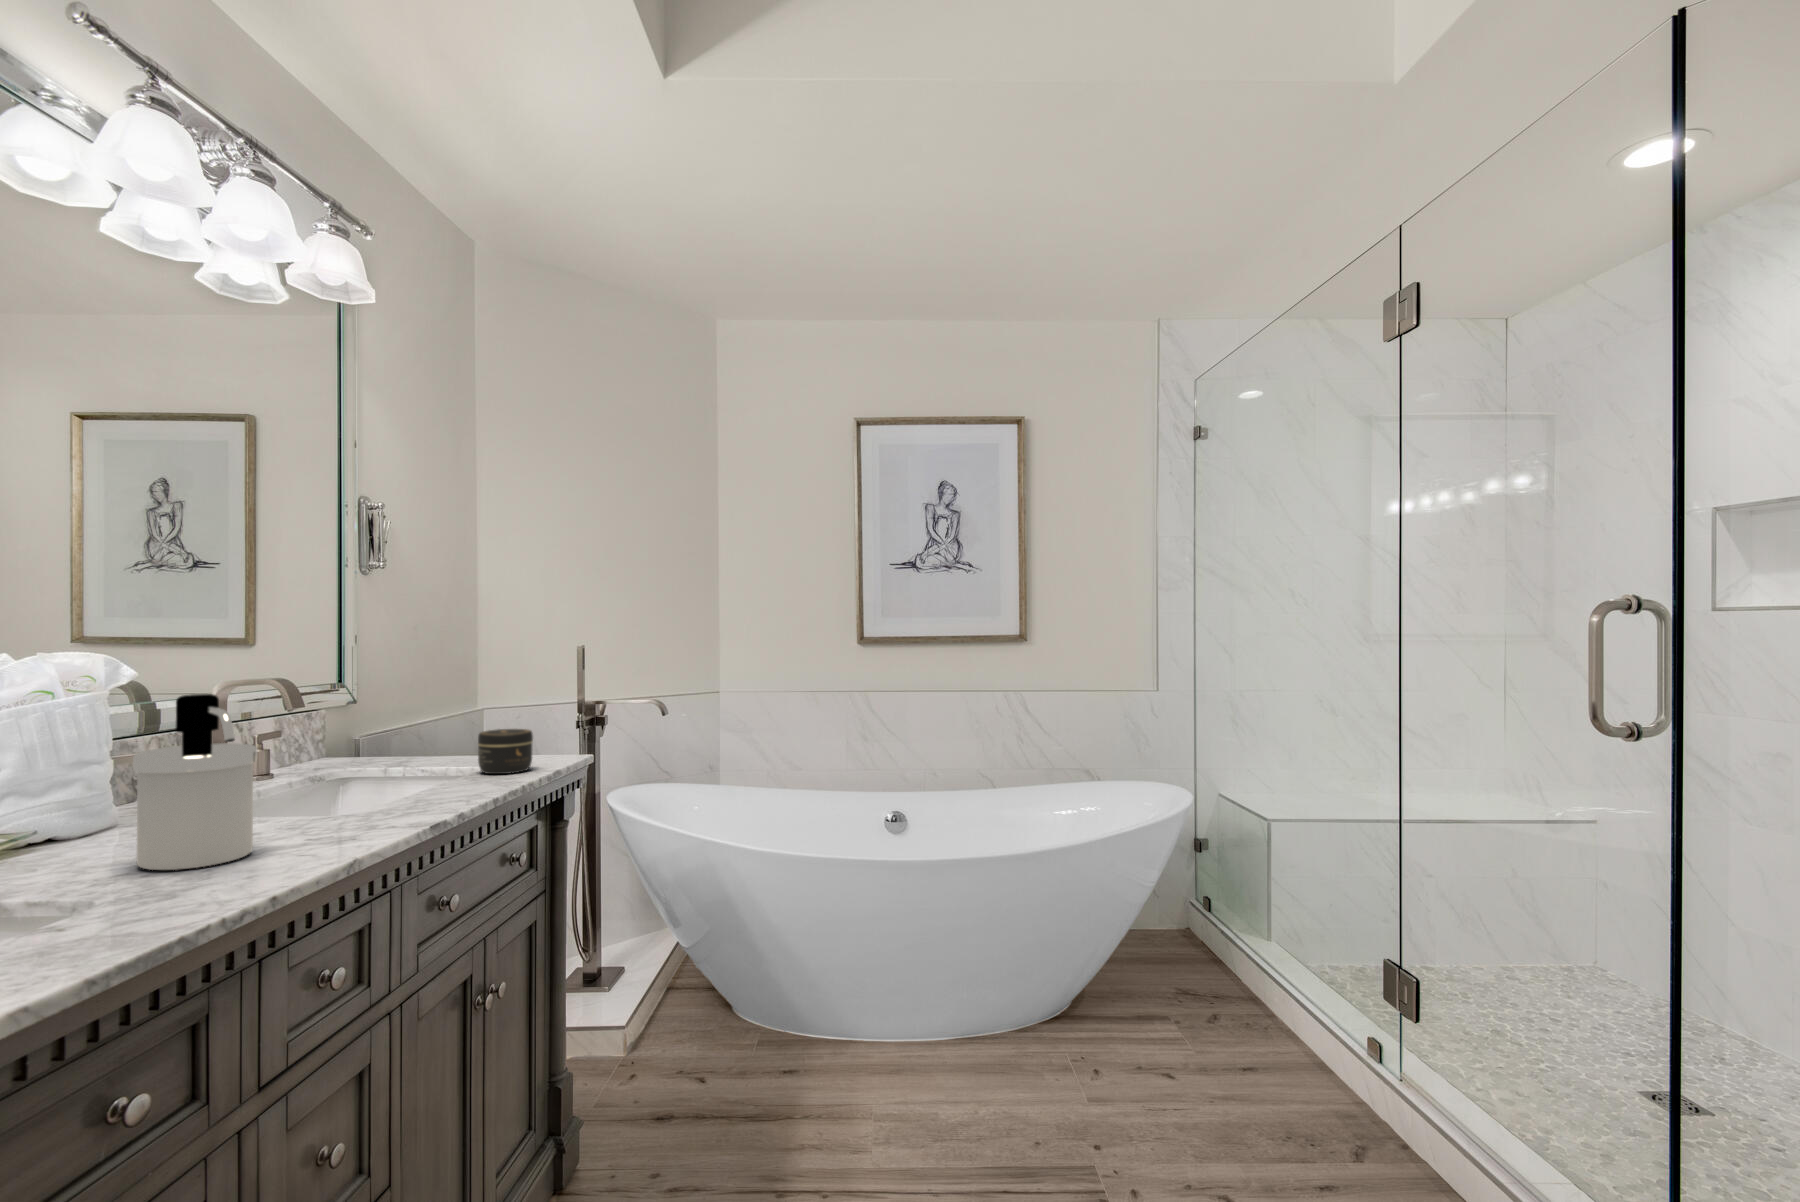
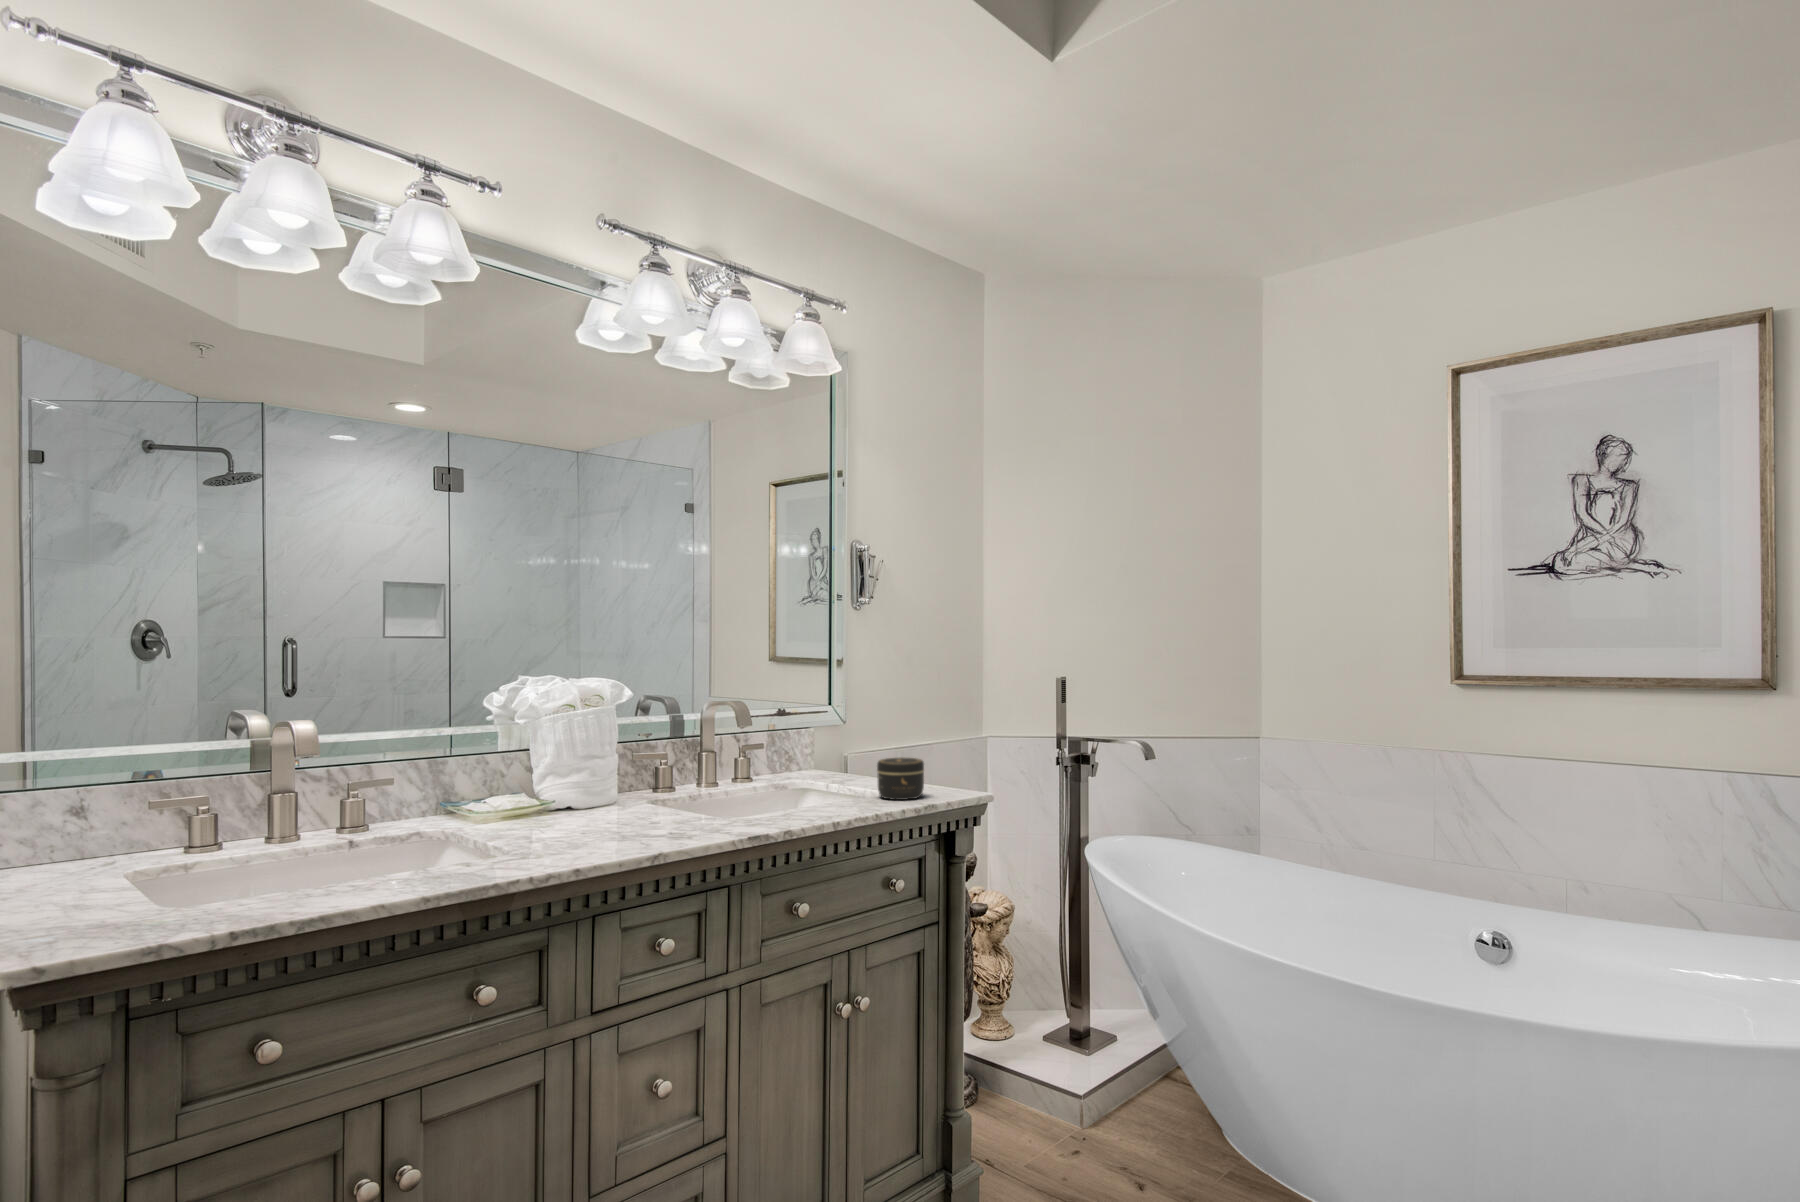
soap dispenser: present [133,694,257,870] -> none [555,722,627,843]

